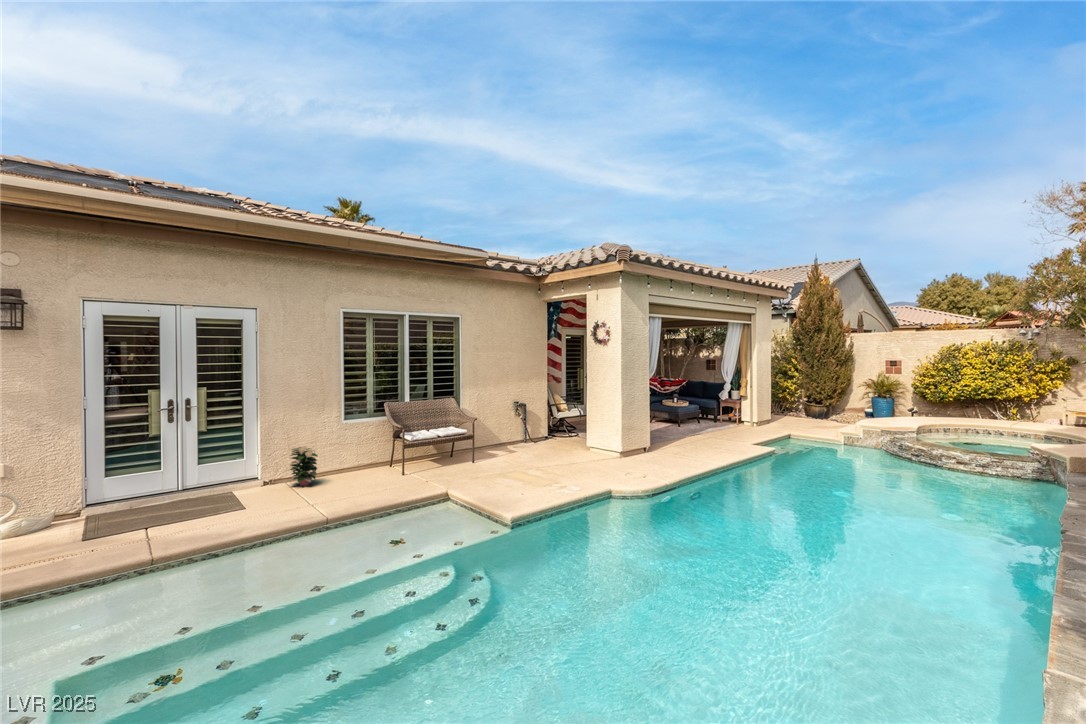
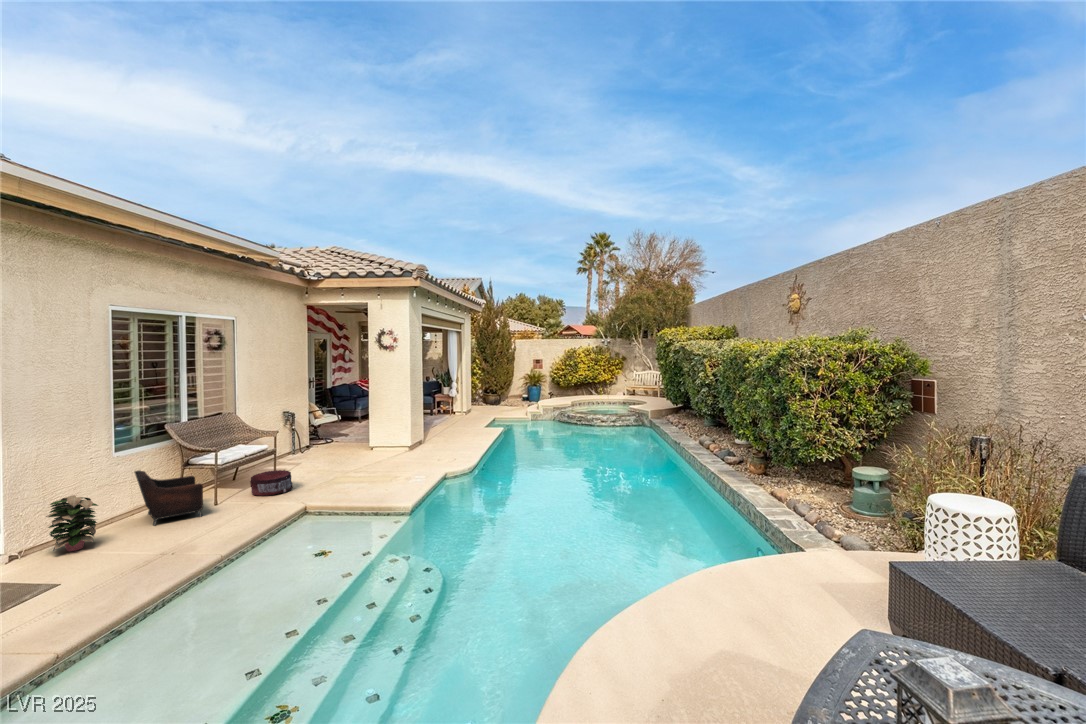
armchair: none [348,436,398,480] -> present [135,471,203,526]
pouf: none [439,452,472,475] -> present [250,470,293,496]

